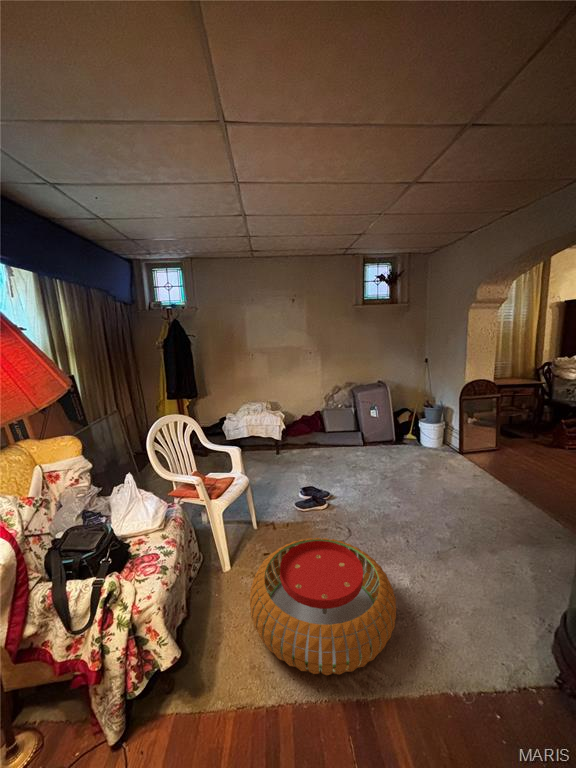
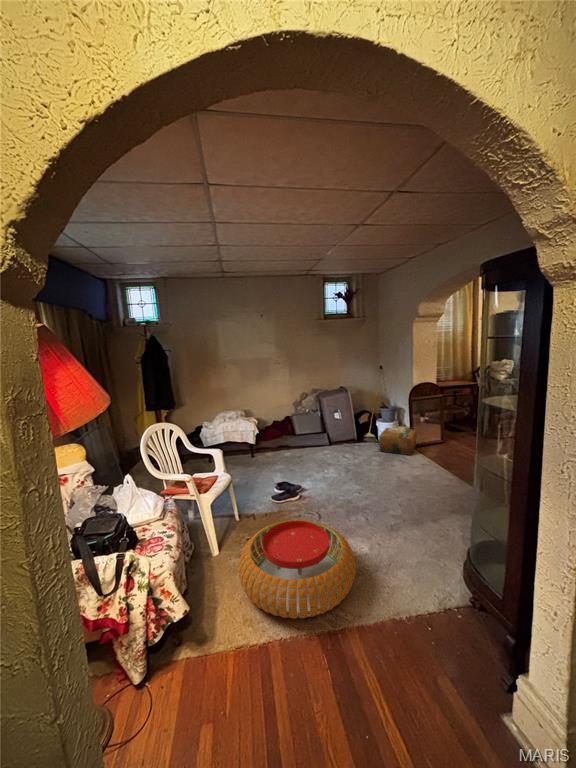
cardboard box: none [422,428,468,464] -> present [379,426,417,455]

